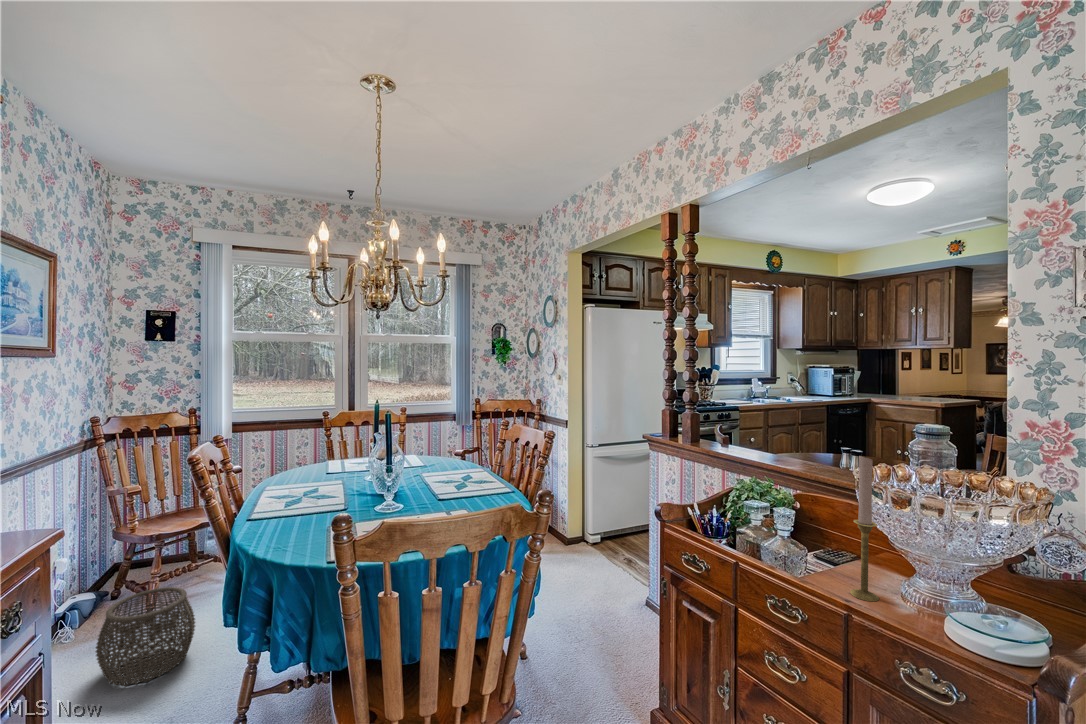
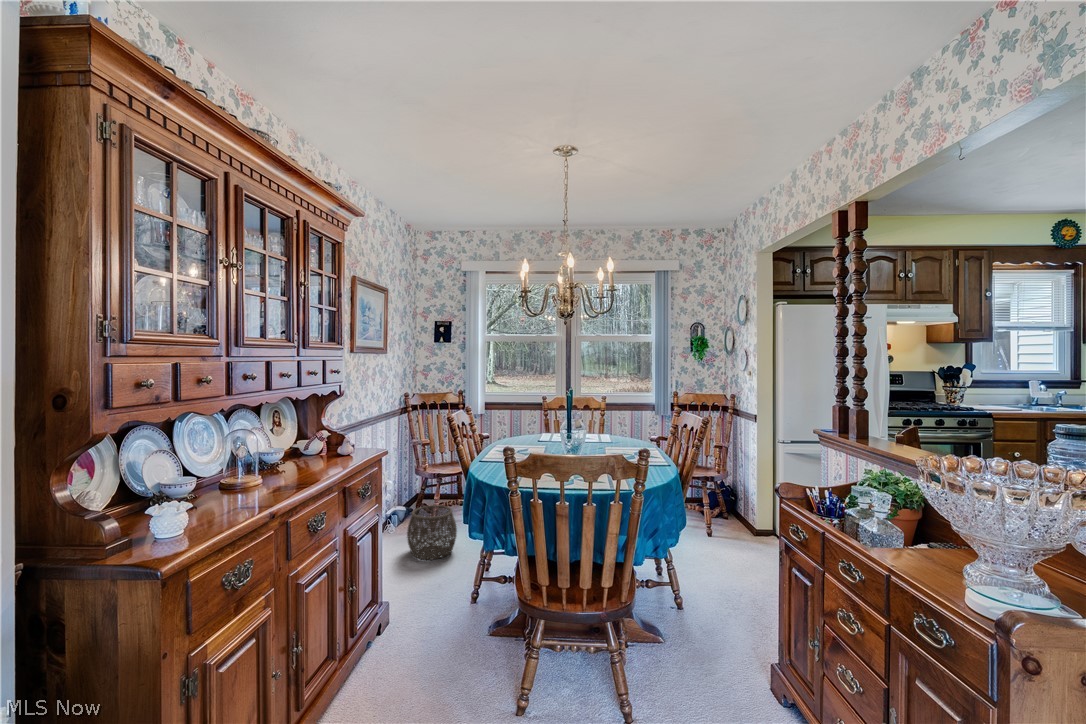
candlestick: present [850,456,879,601] -> none [899,438,925,566]

